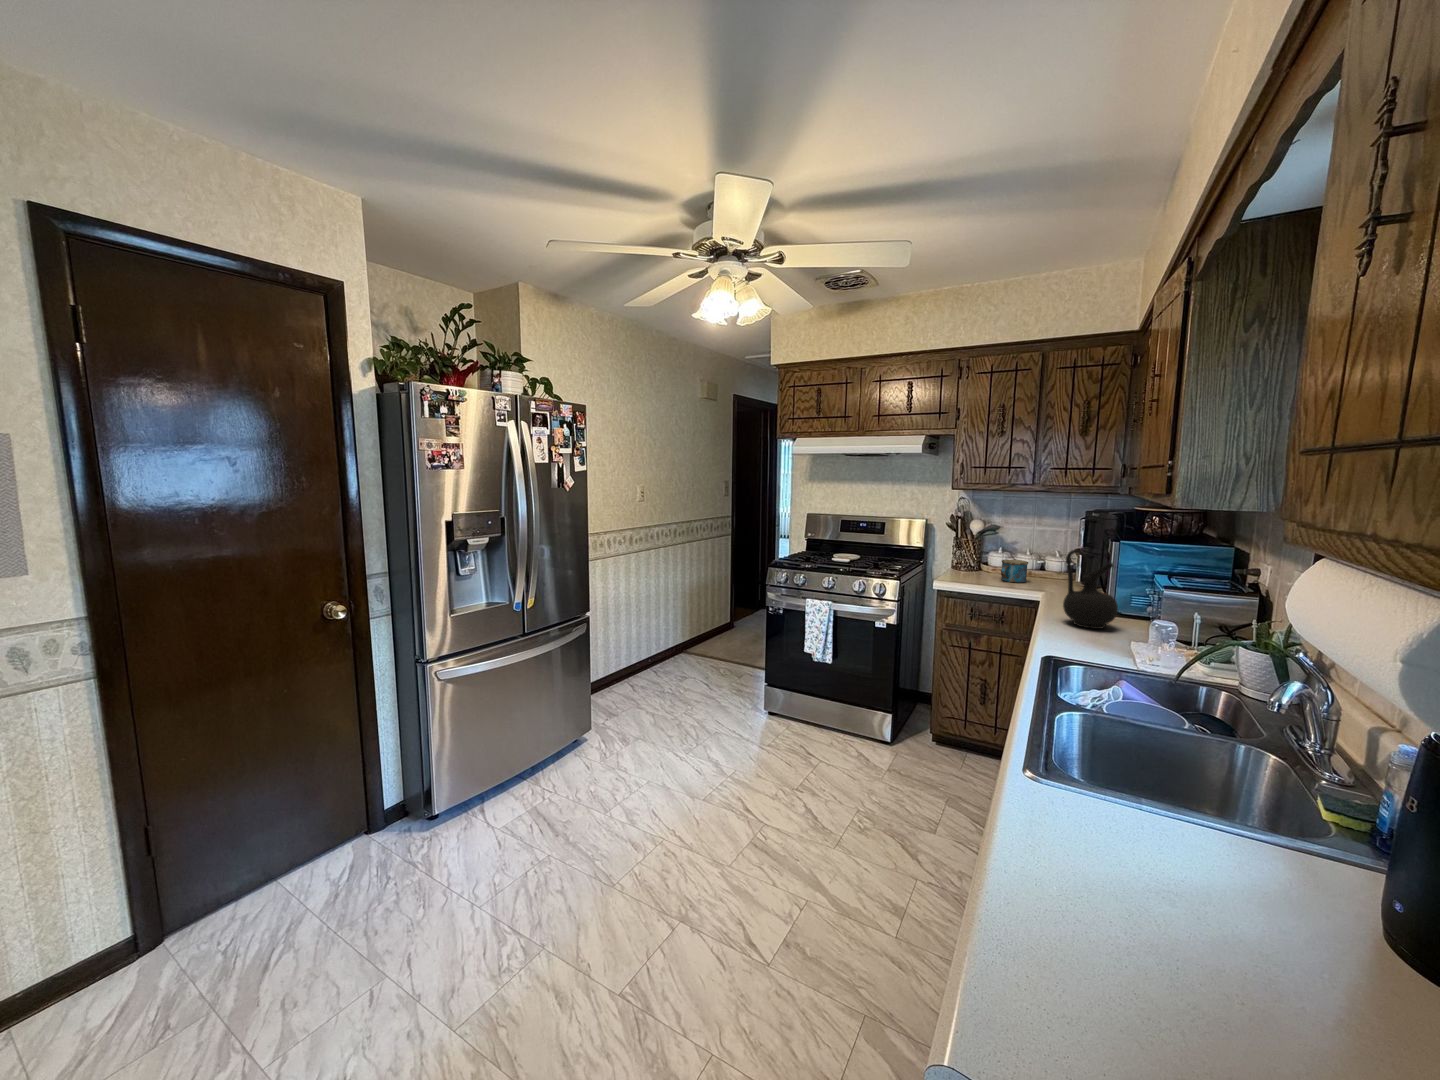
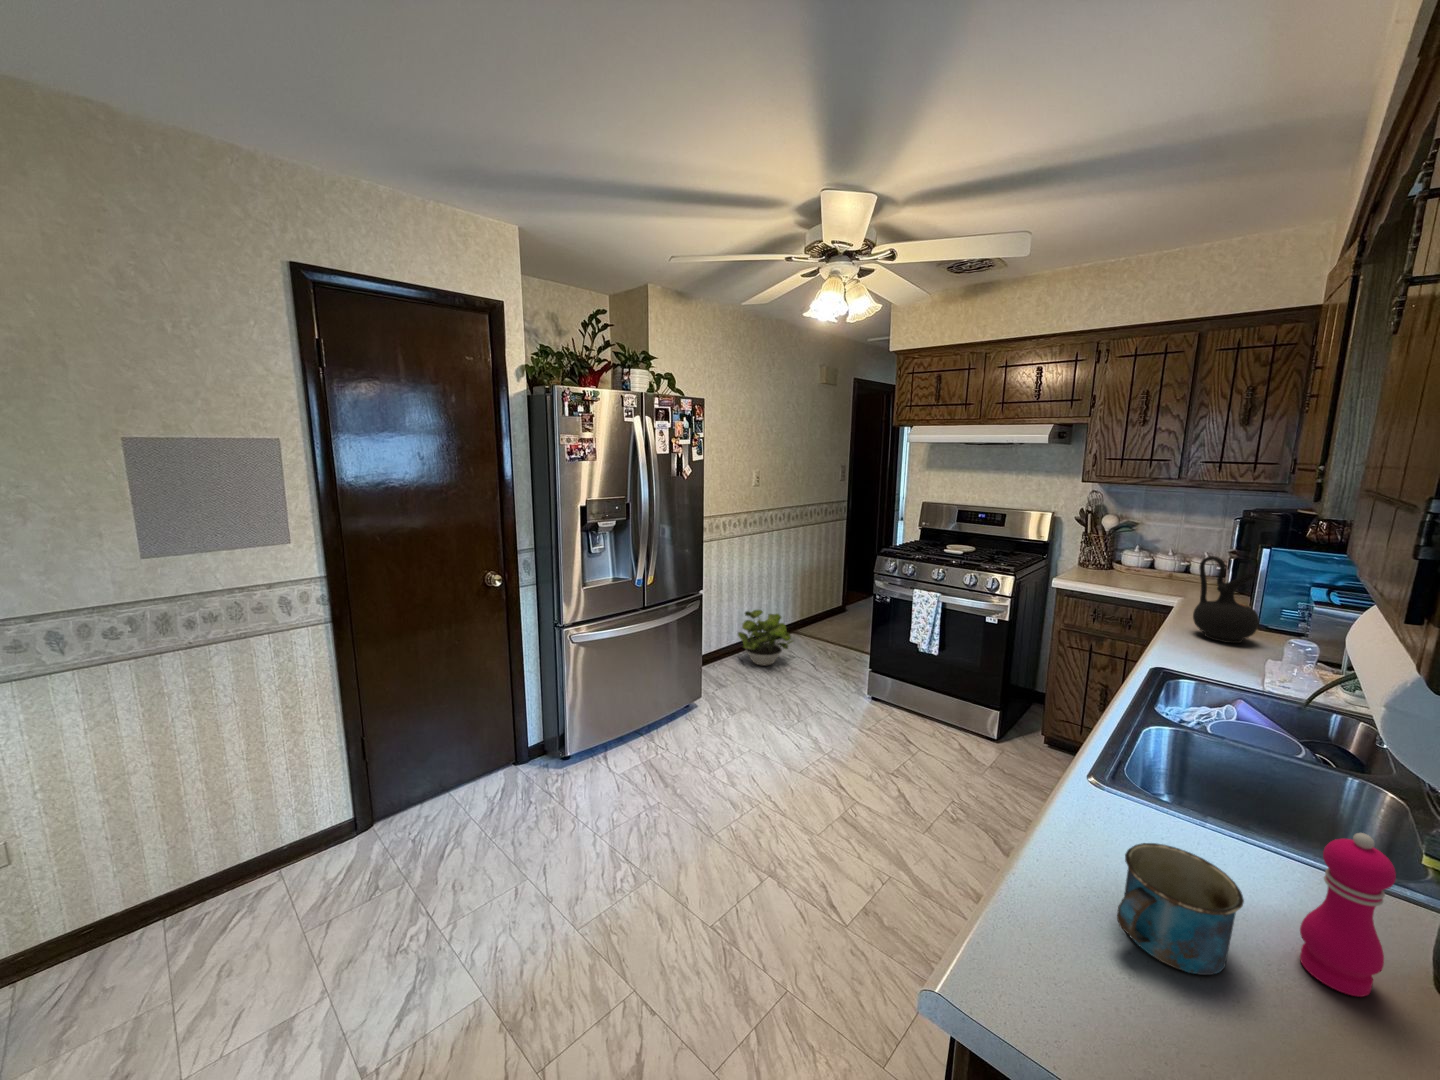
mug: present [1001,559,1028,583] -> present [1117,843,1244,975]
potted plant: none [629,630,688,688] -> present [738,610,793,665]
pepper mill: none [1273,805,1368,983] -> present [1300,833,1396,997]

